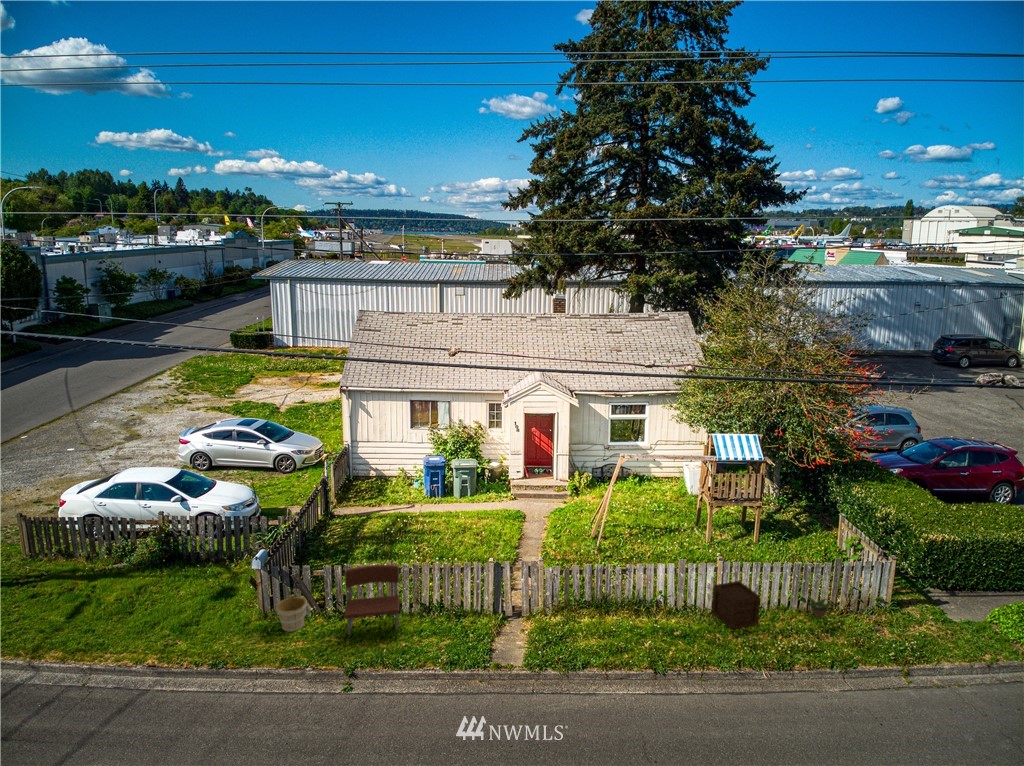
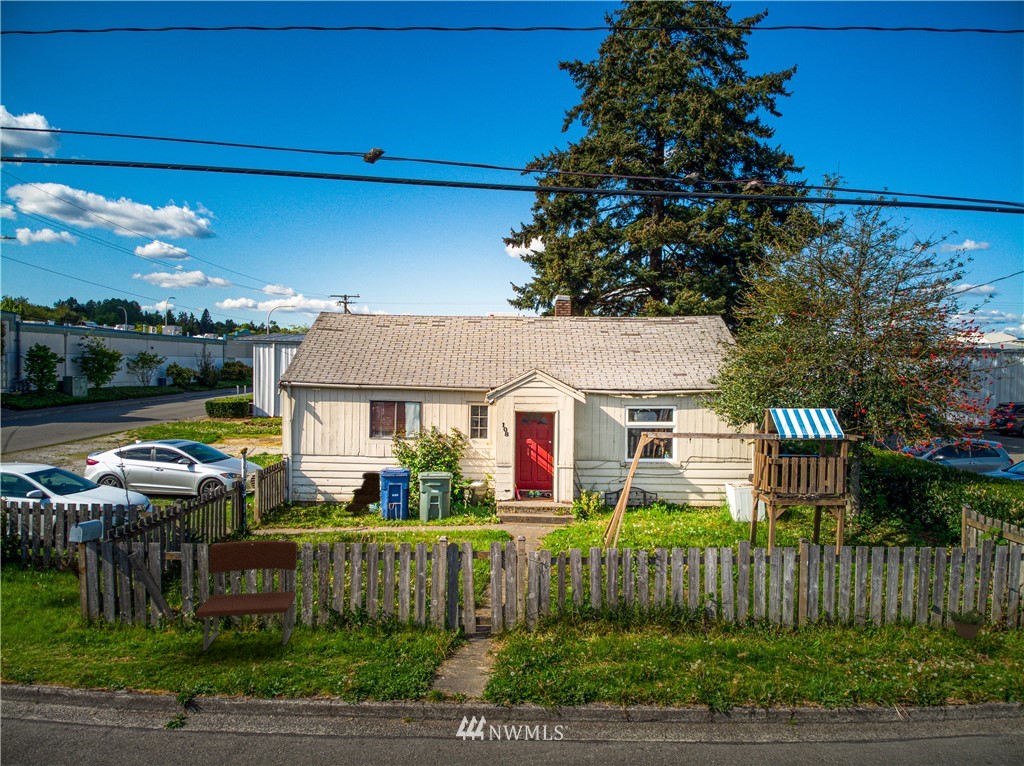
lounge chair: none [395,457,423,495] -> present [344,472,381,516]
wooden crate: present [712,581,760,629] -> none [794,579,874,651]
wooden bucket: present [277,597,307,632] -> none [93,593,149,646]

